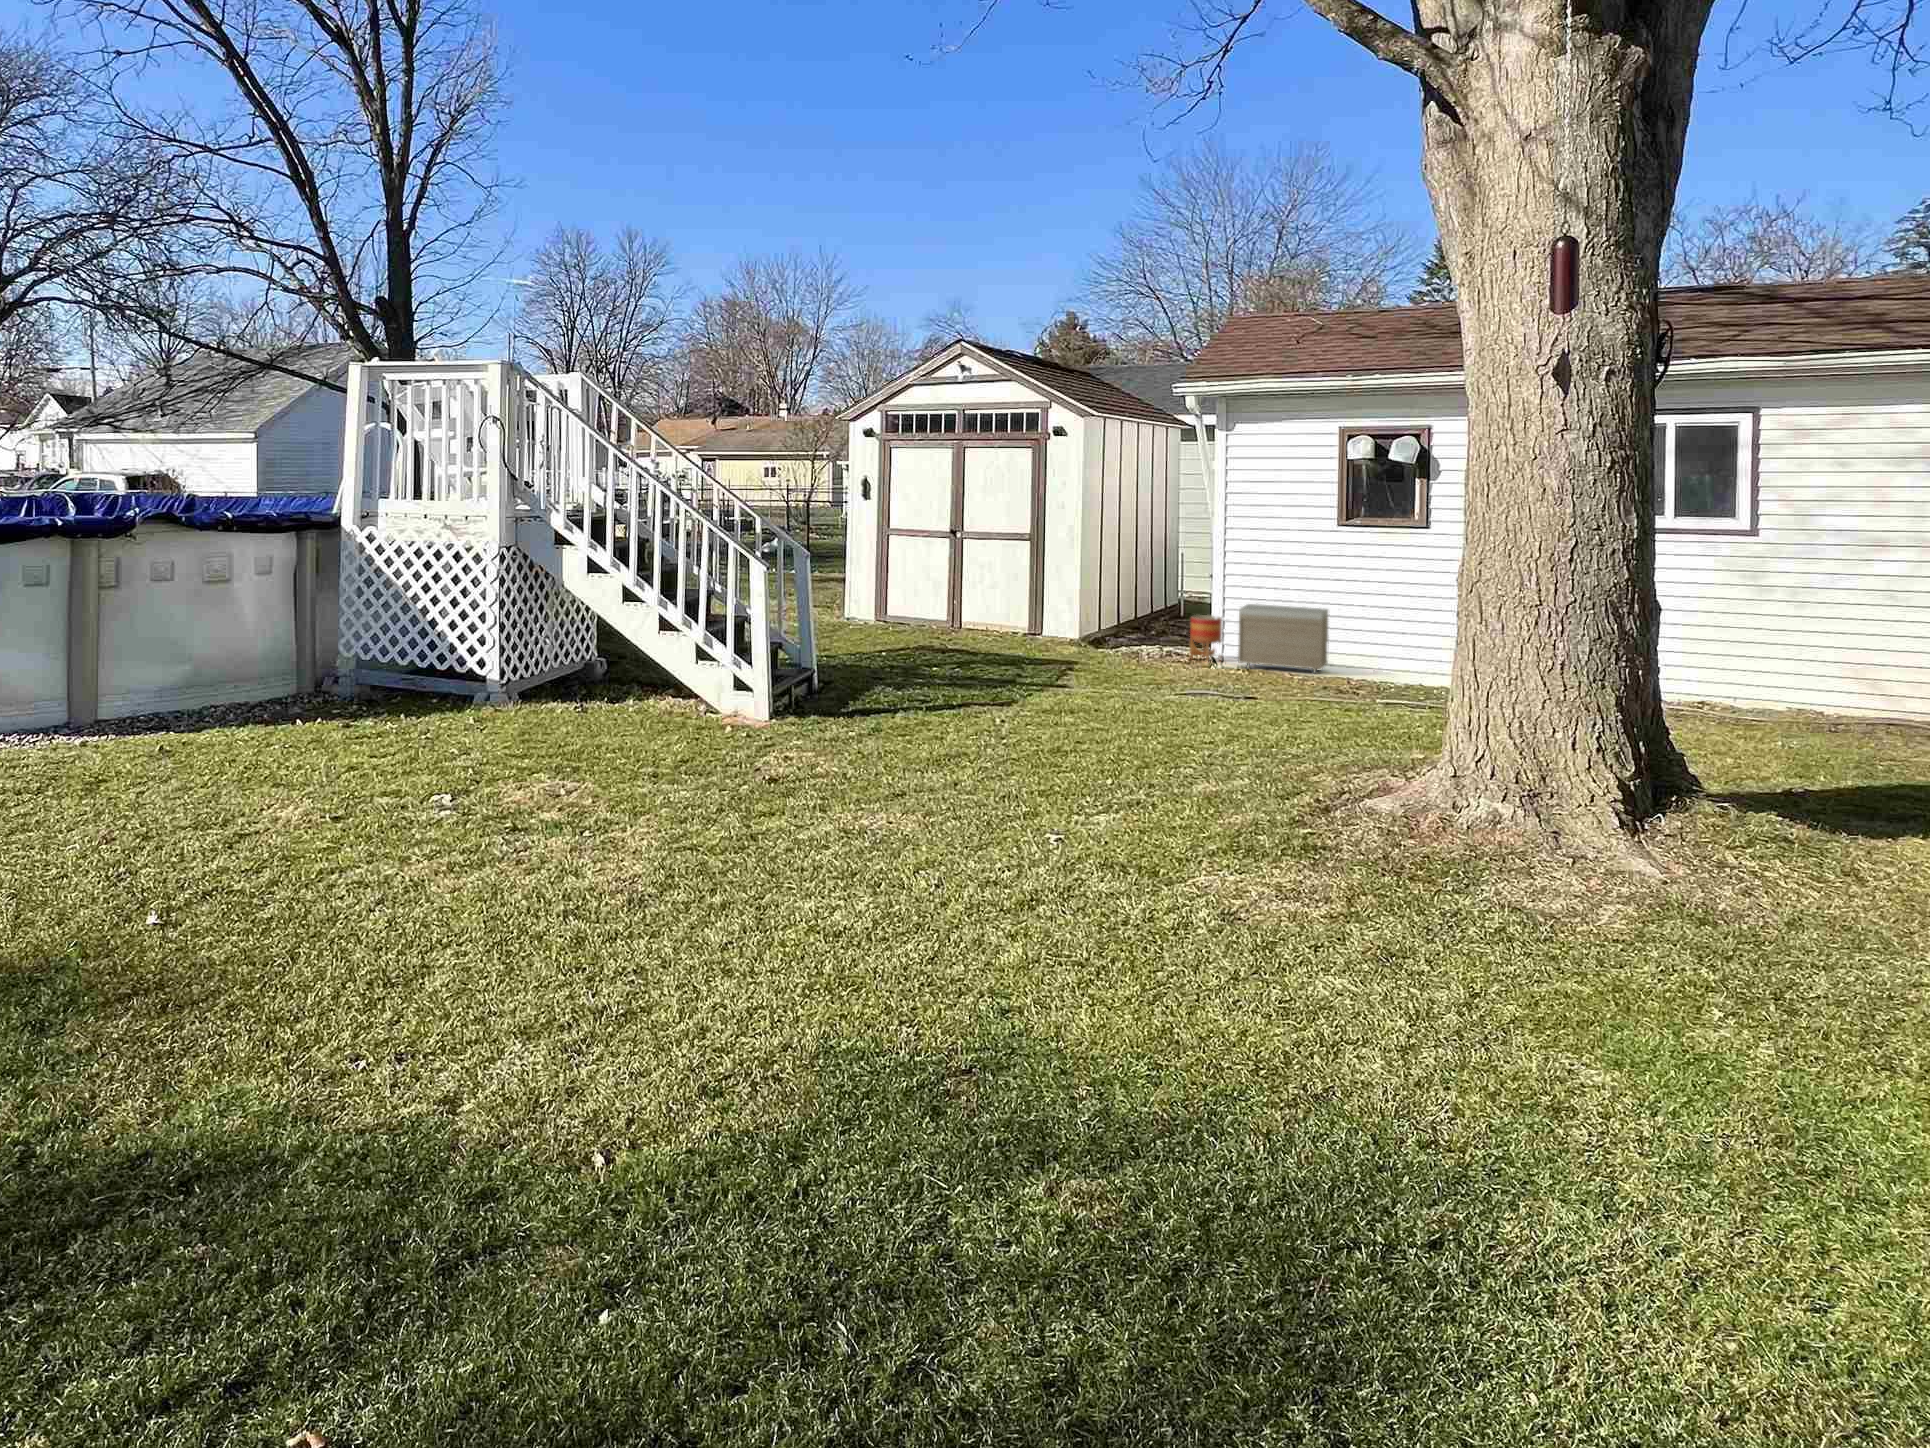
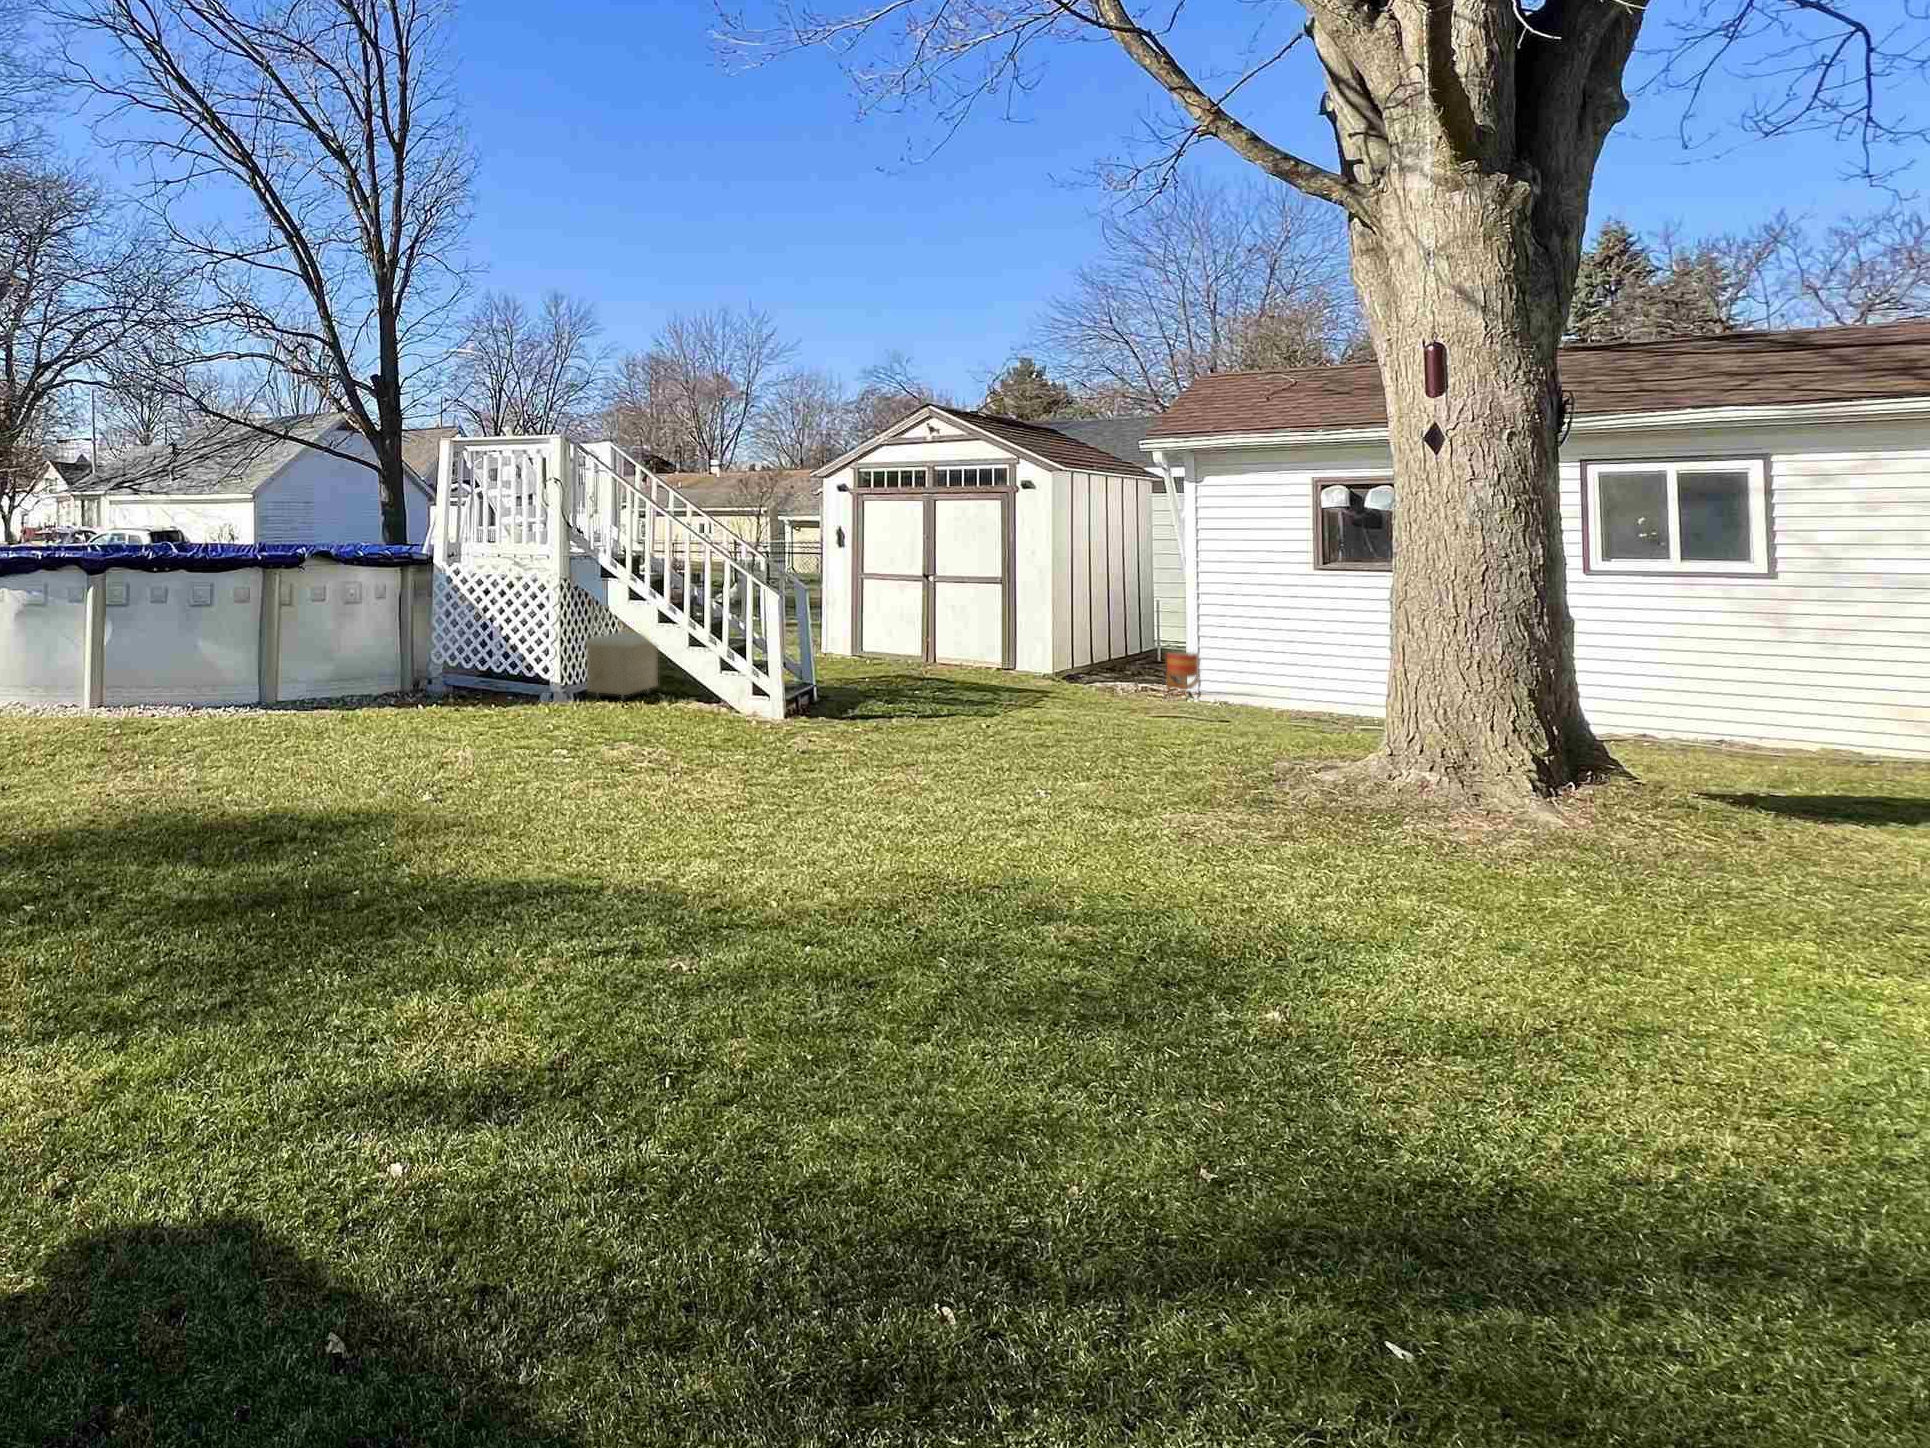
storage bench: present [1238,604,1328,674] -> present [585,632,658,698]

